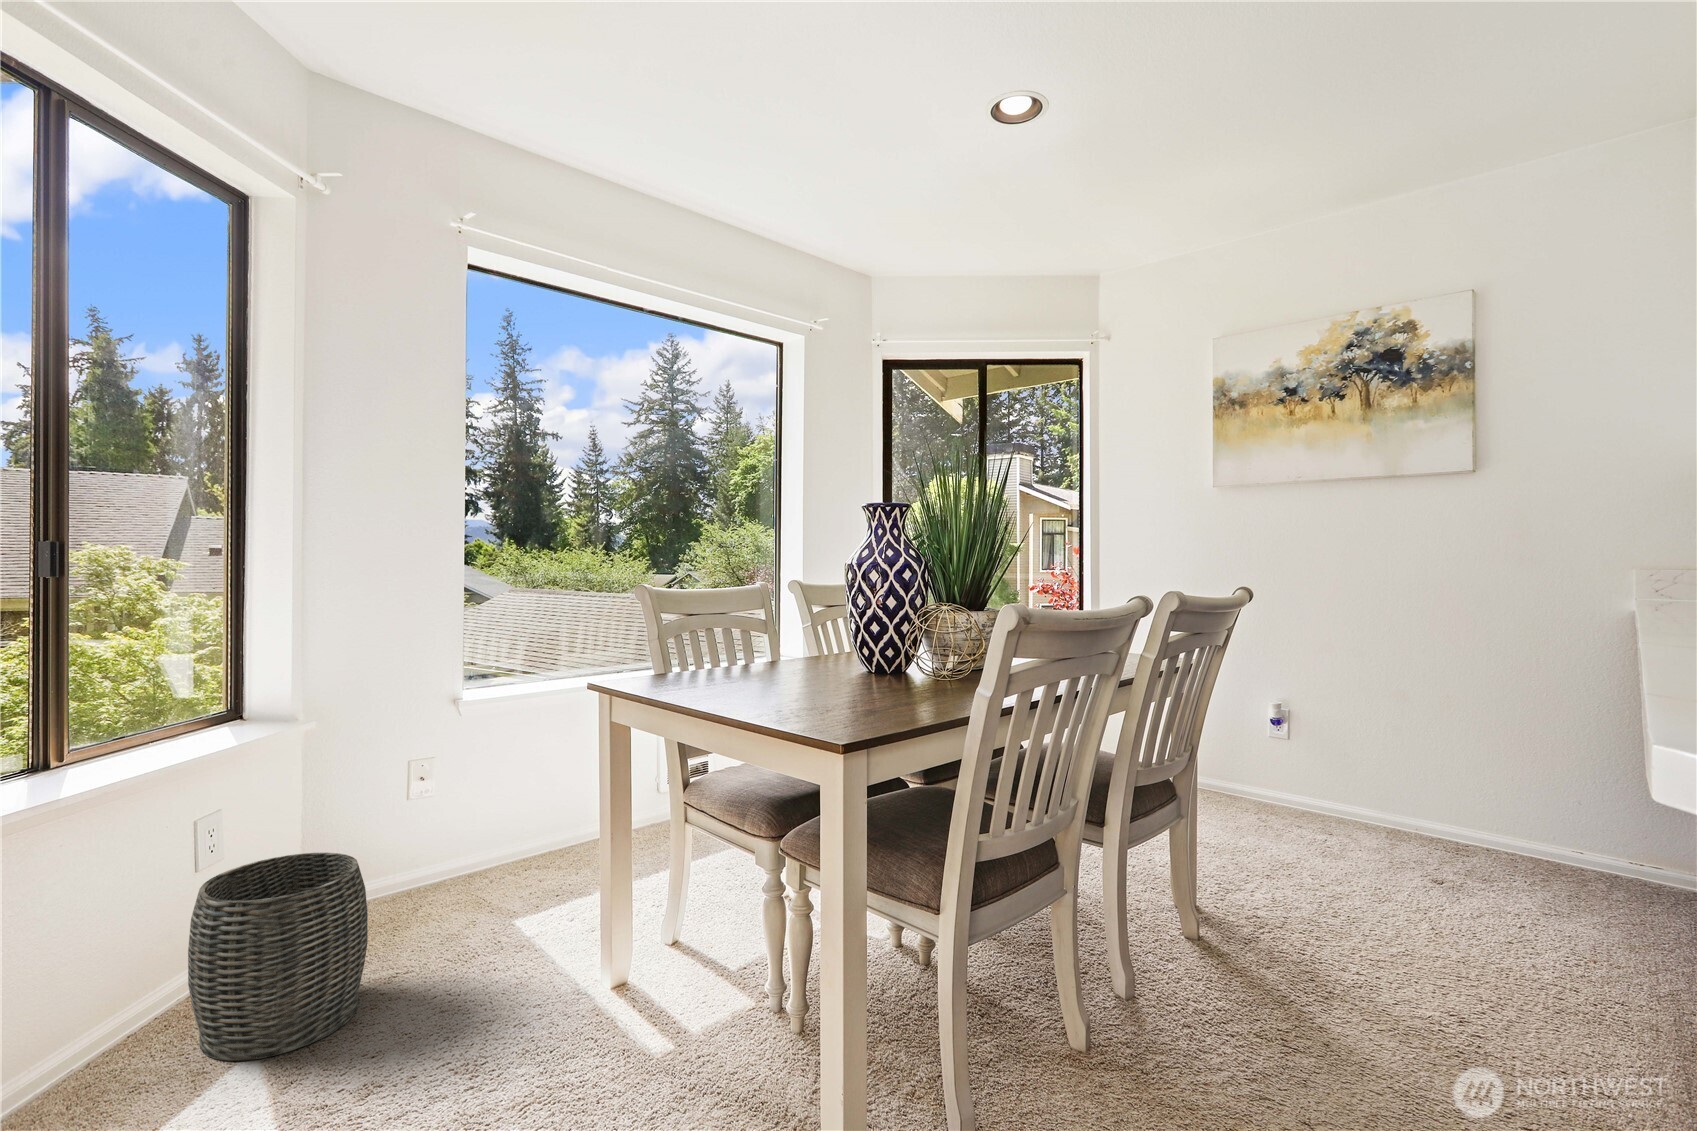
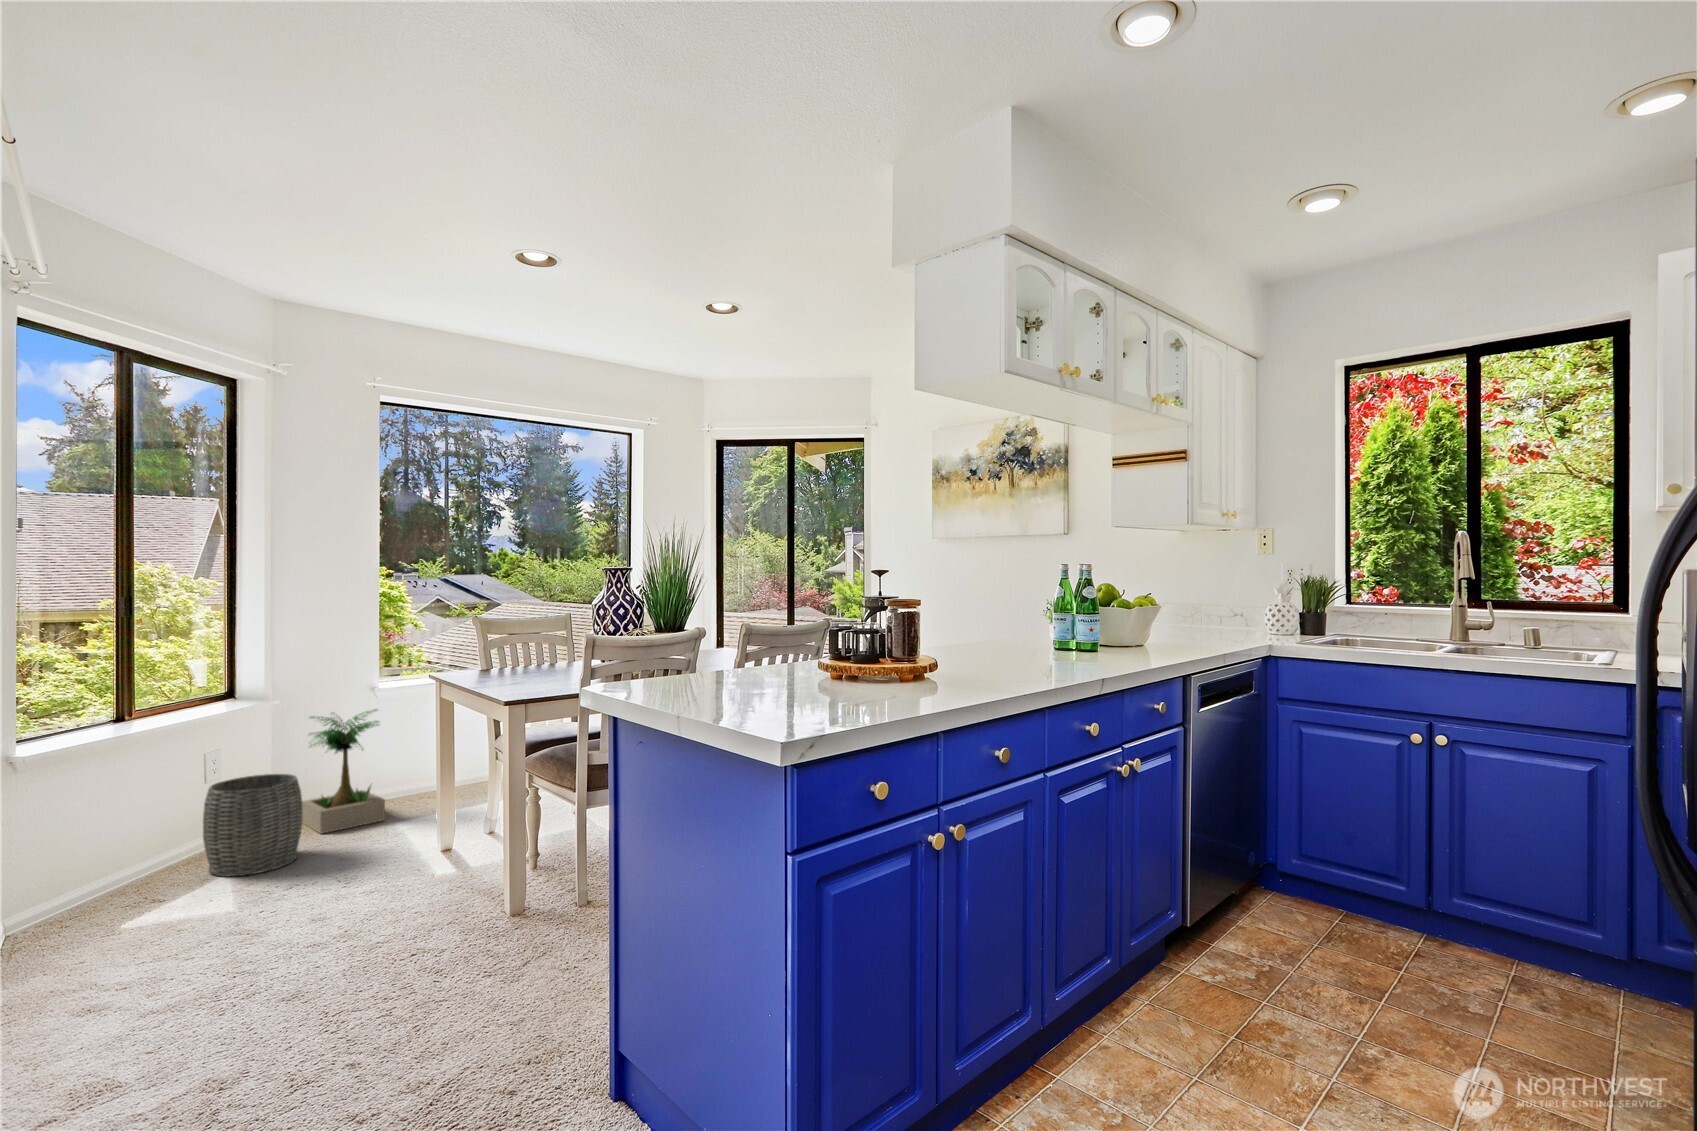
potted plant: none [352,729,496,942] -> present [302,709,385,834]

